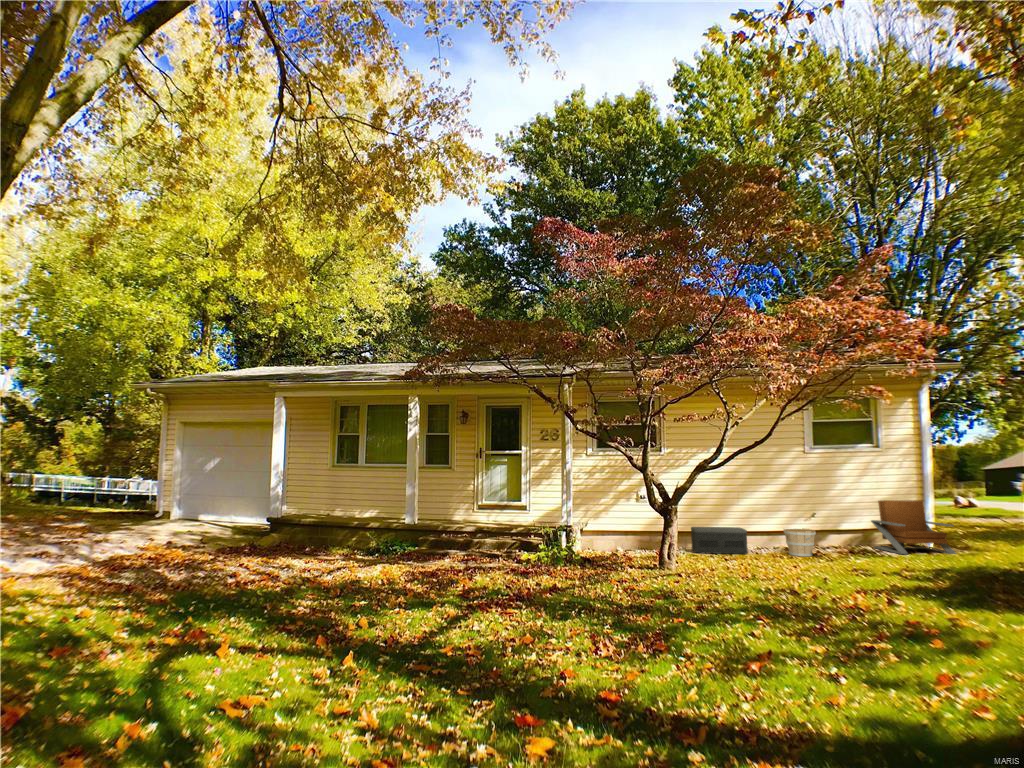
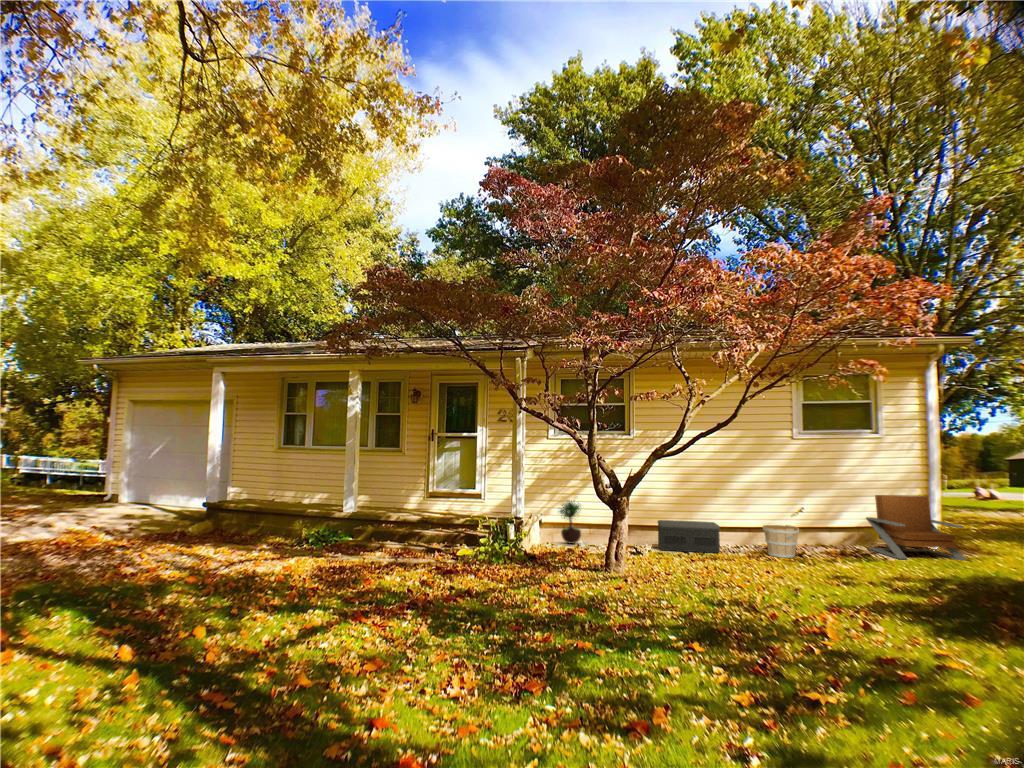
potted tree: none [601,507,626,550] -> present [560,500,581,544]

